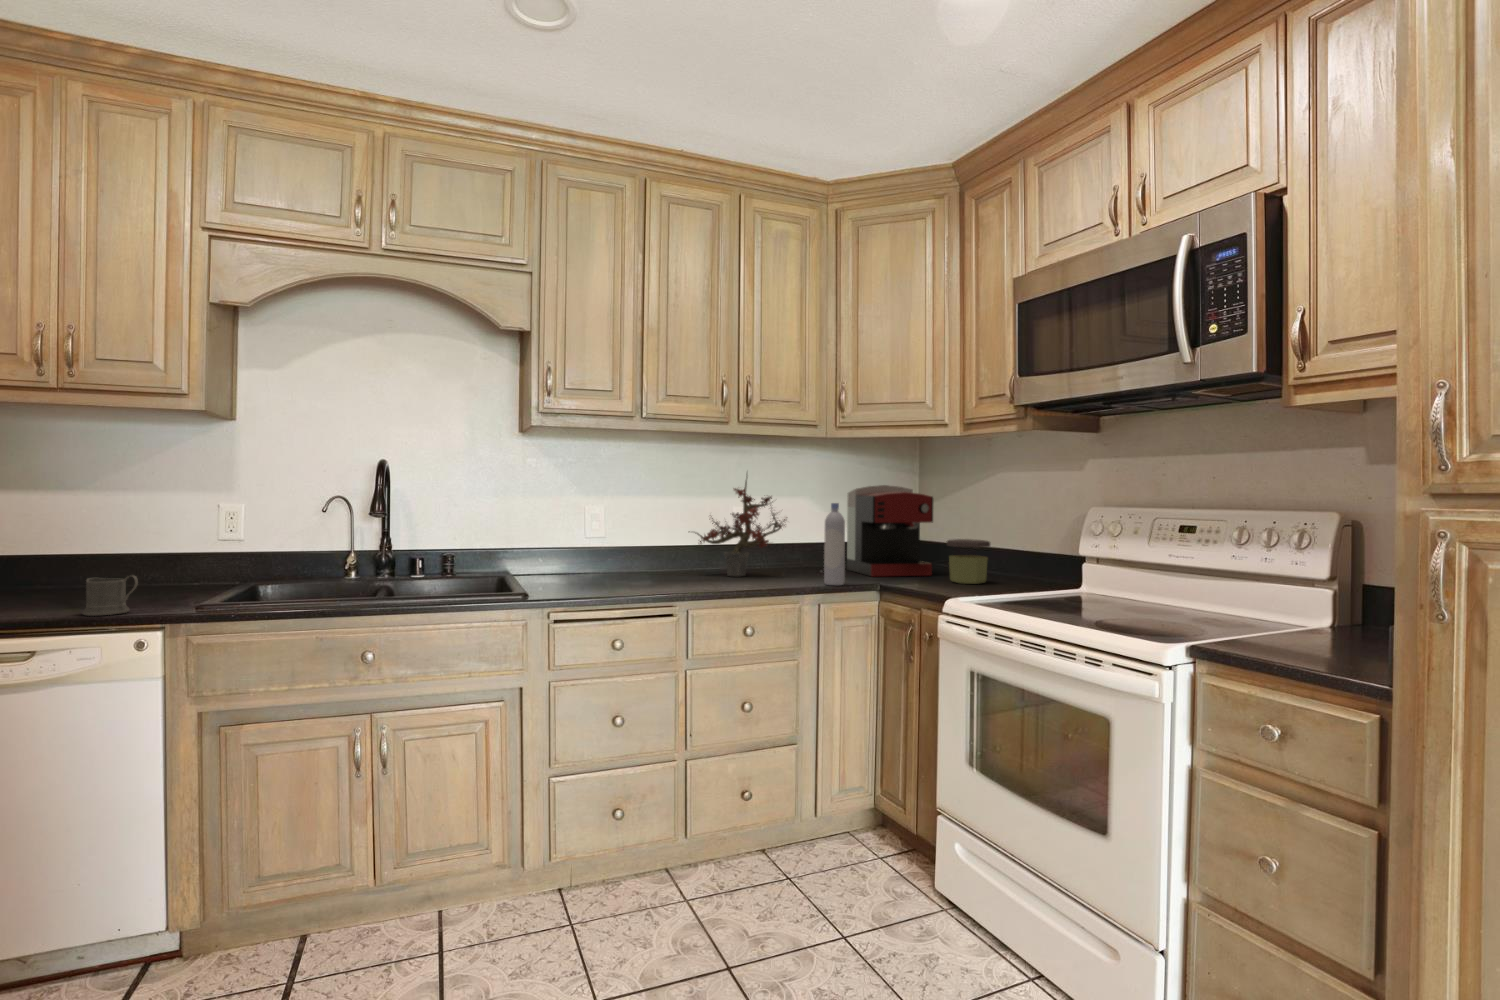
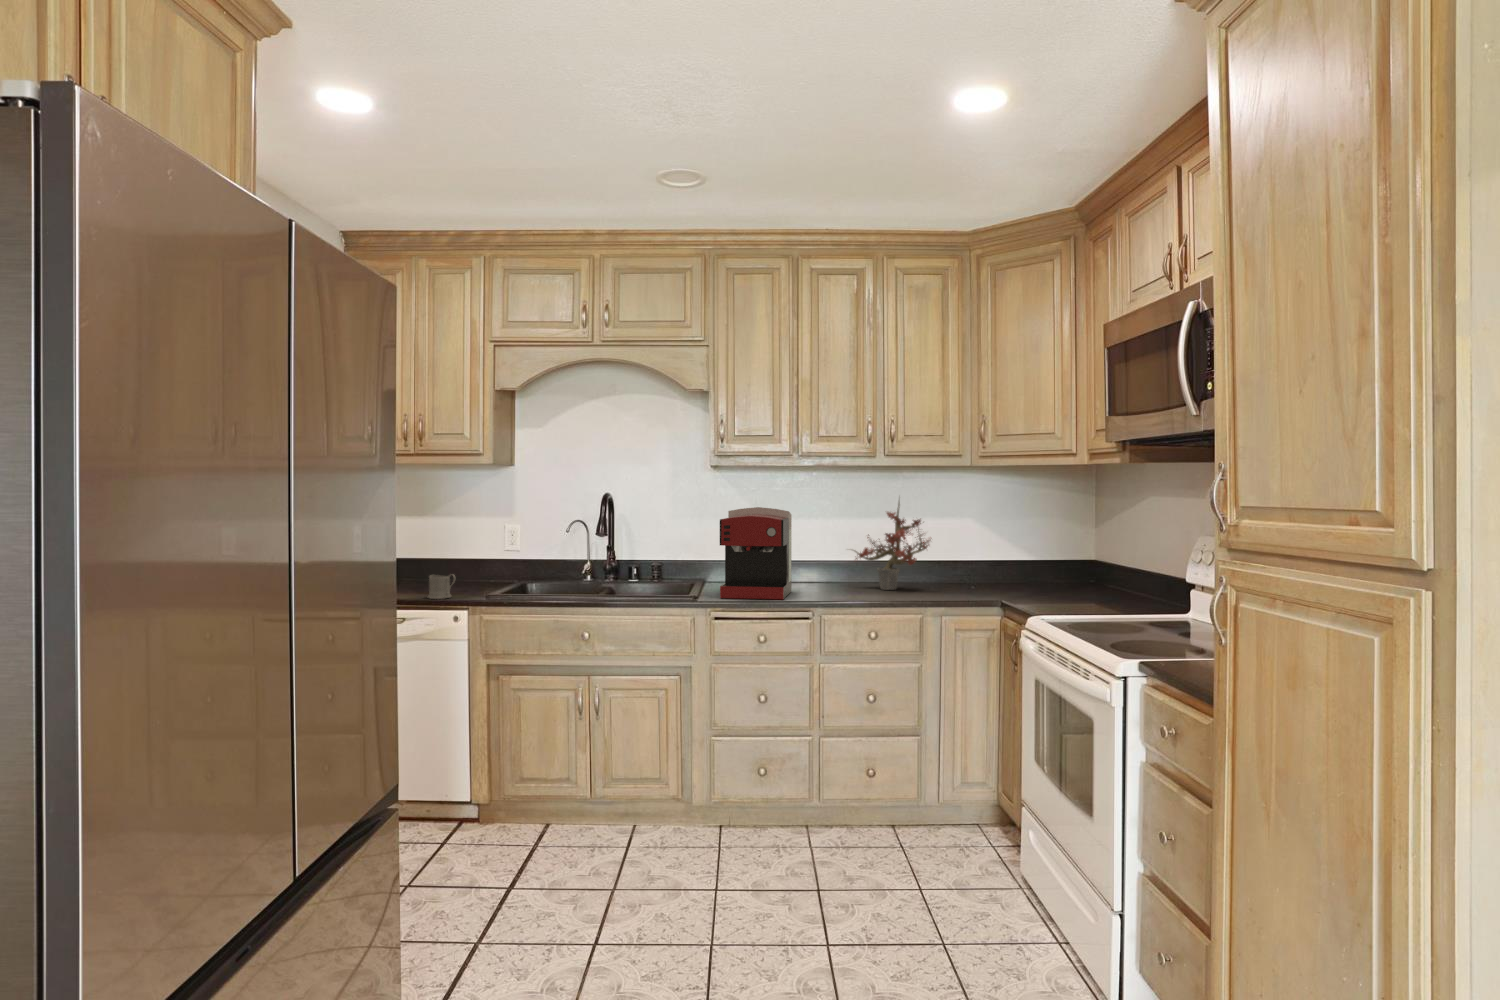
coffee maker: present [847,485,933,576] -> present [720,507,792,599]
bottle: present [824,503,845,585] -> none [951,527,970,601]
jar: present [947,539,990,584] -> none [1078,562,1119,605]

